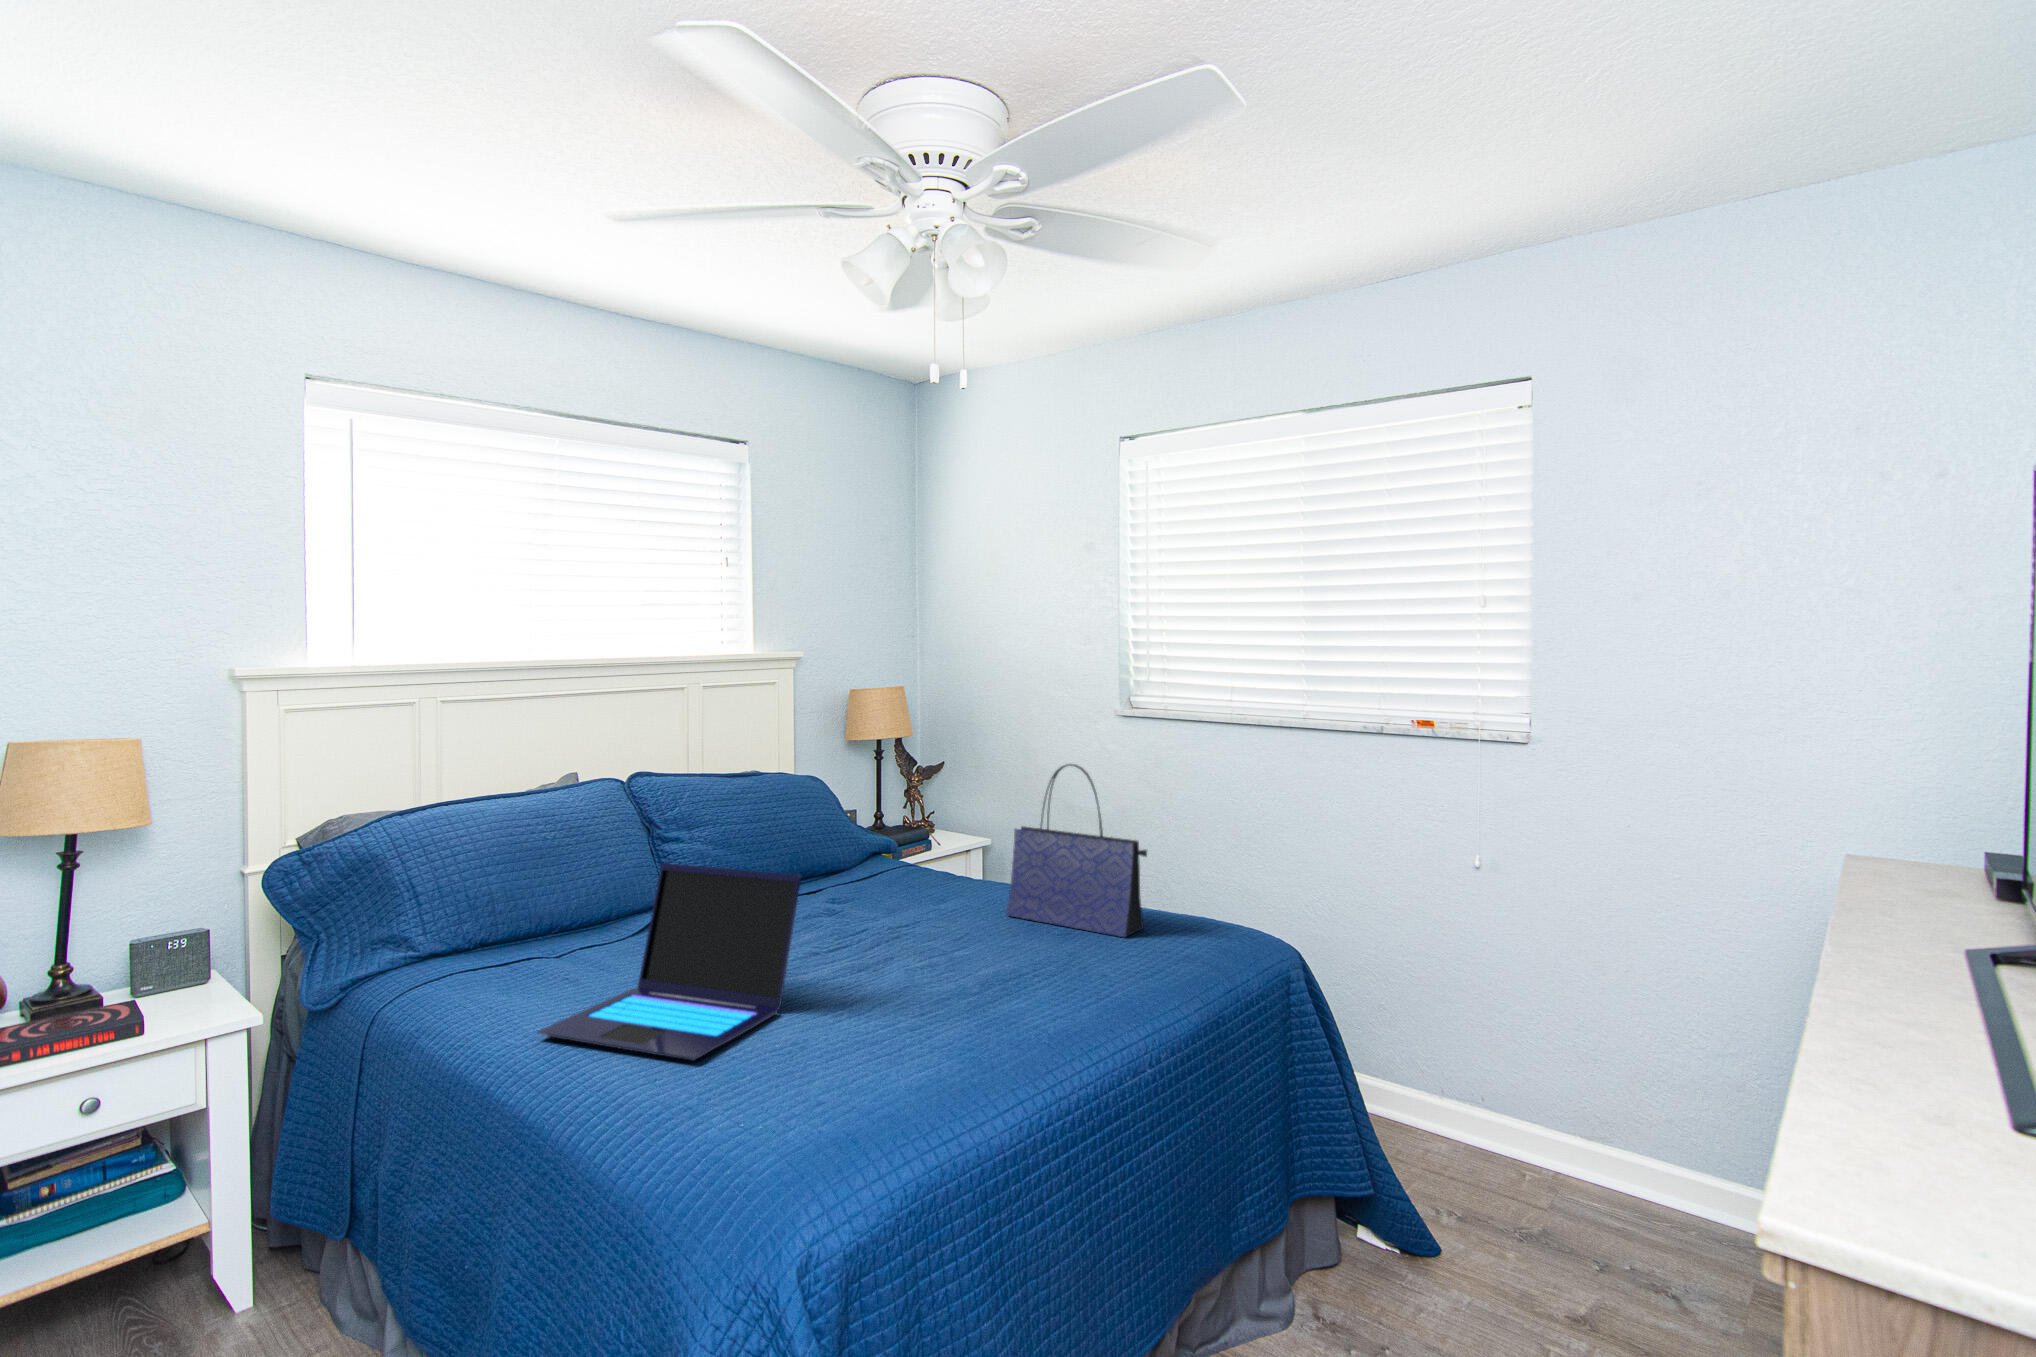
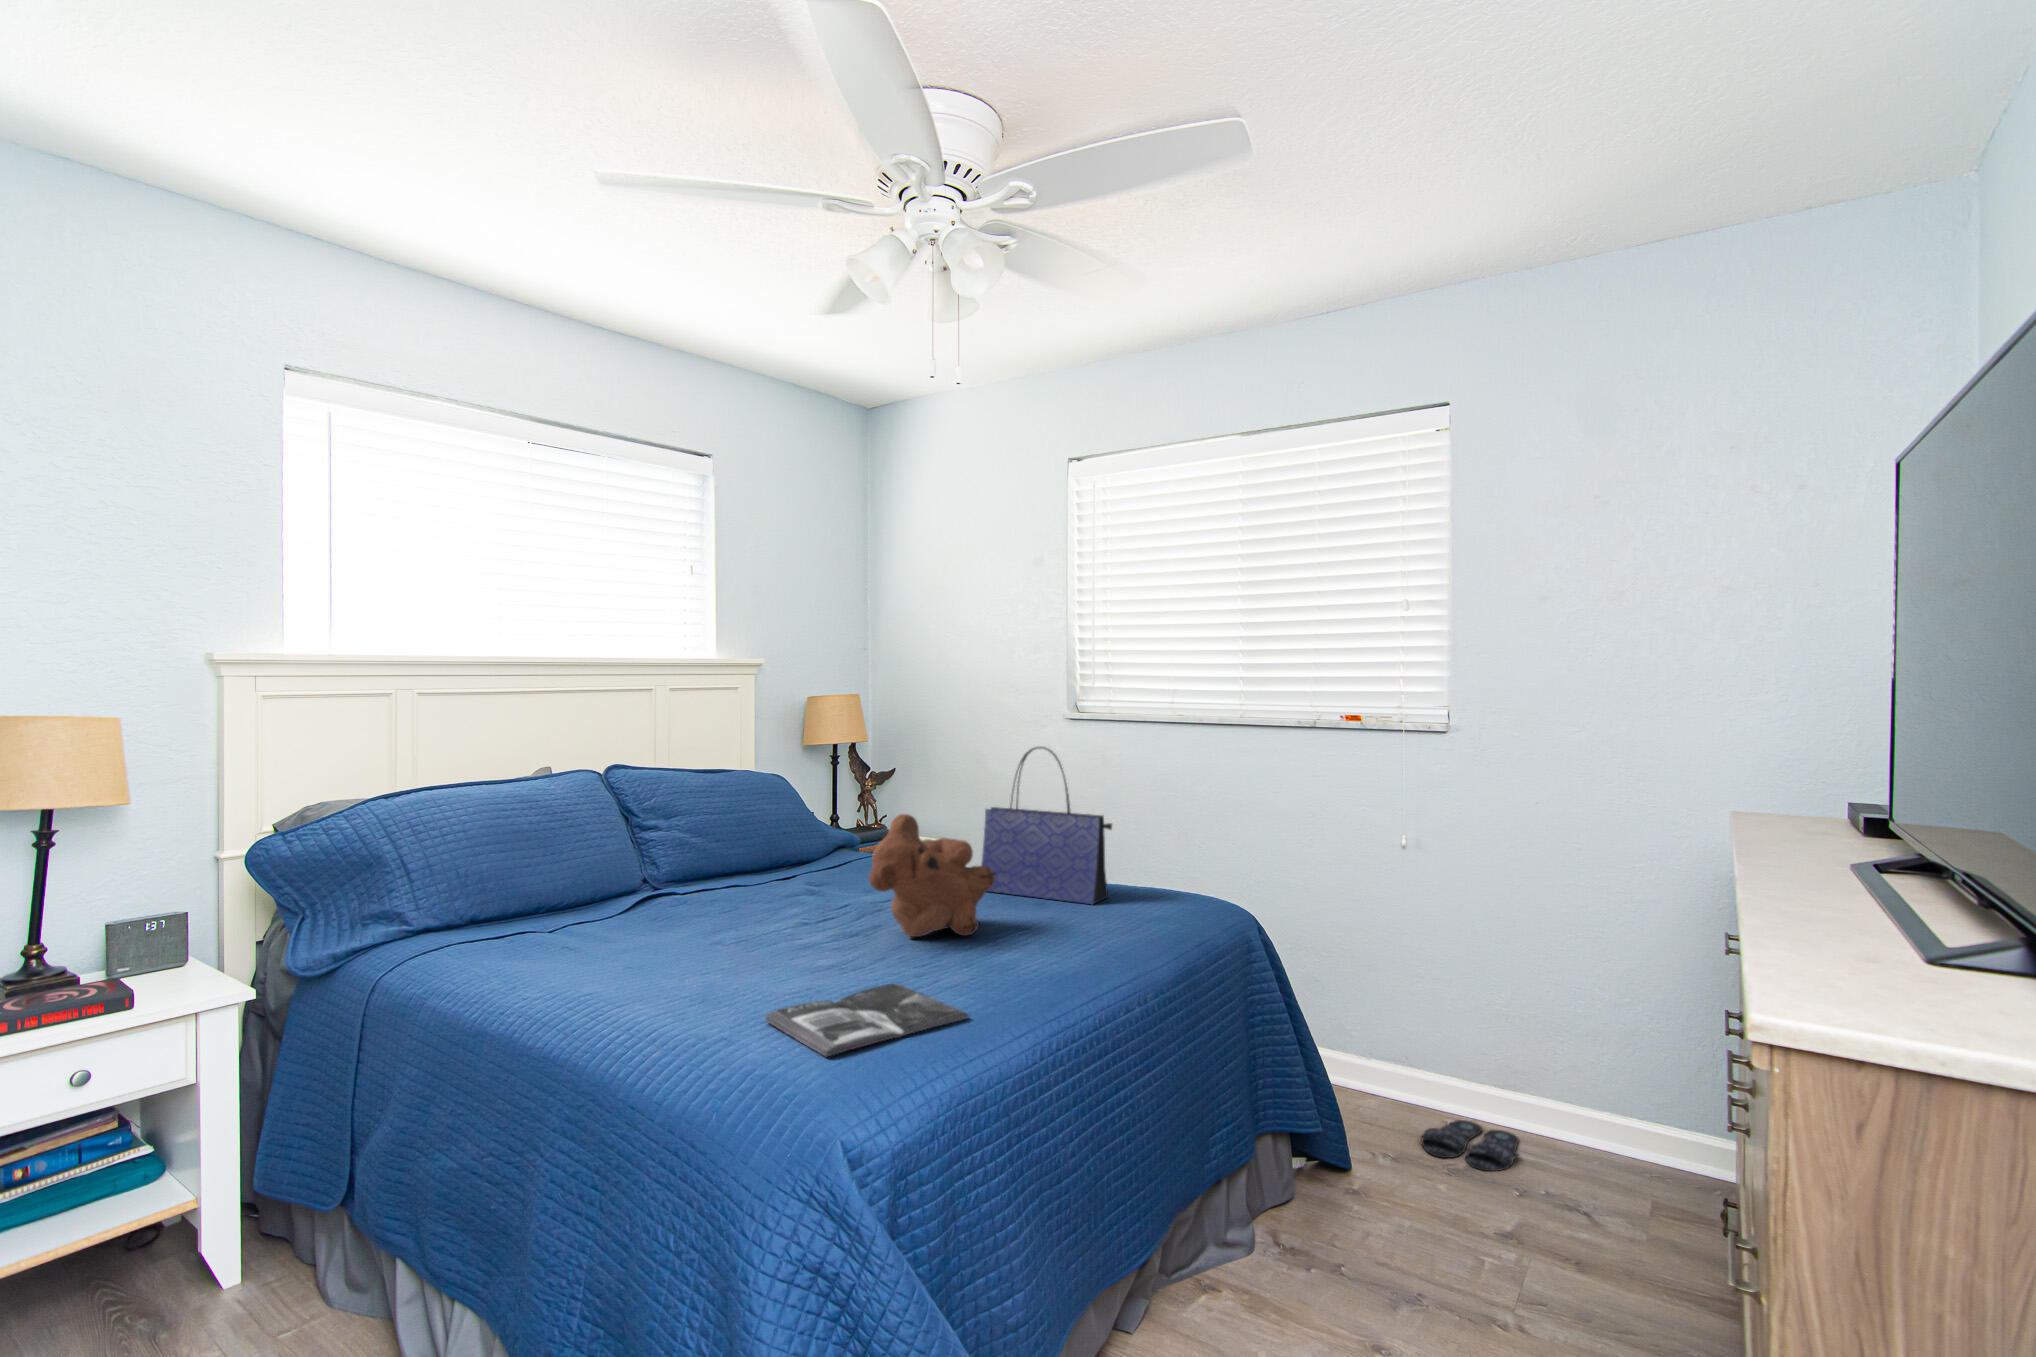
teddy bear: none [873,845,1013,976] -> present [869,814,995,937]
laptop: present [538,863,801,1061] -> none [553,833,804,1006]
magazine: none [741,1039,955,1132] -> present [765,984,968,1056]
slippers: none [1495,1176,1608,1240] -> present [1422,1120,1519,1171]

